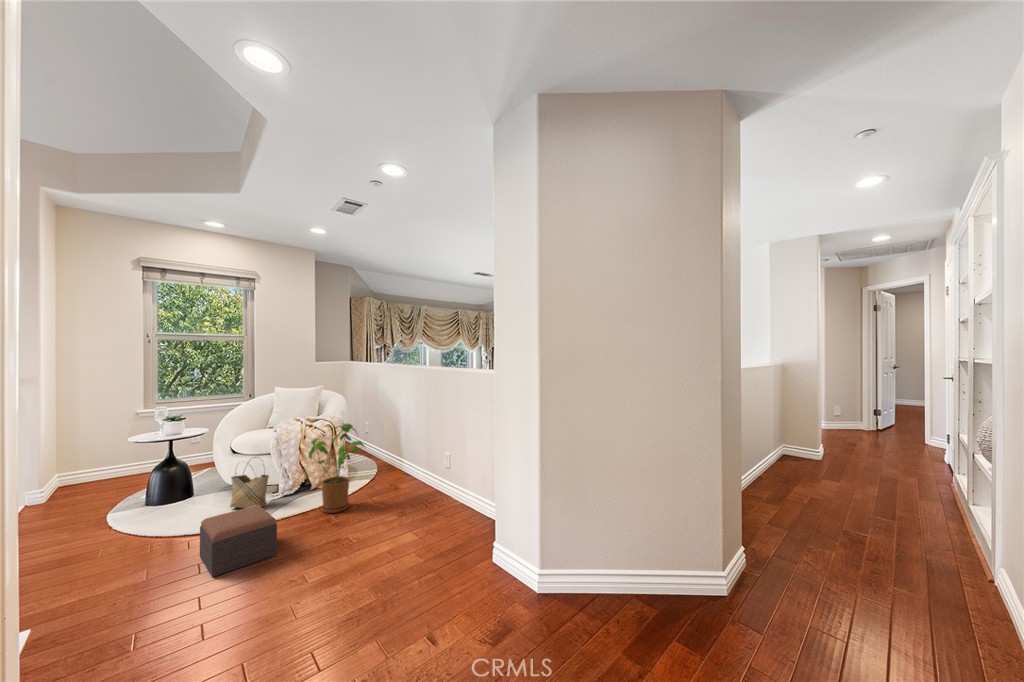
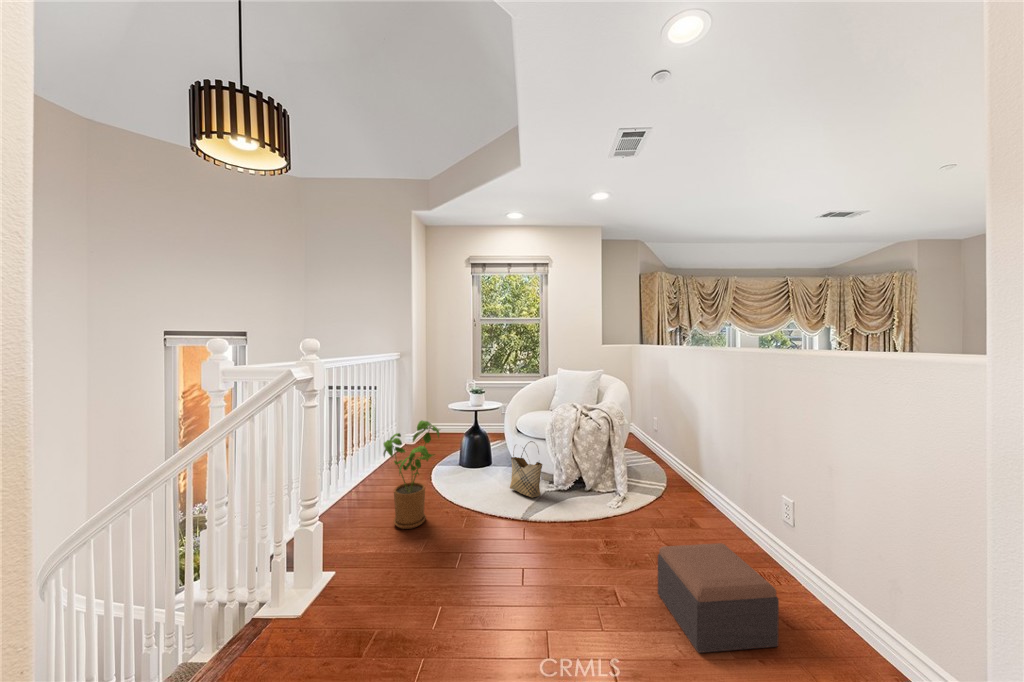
house plant: present [309,424,364,513] -> present [383,420,440,529]
footstool: present [200,505,277,577] -> present [658,543,779,653]

